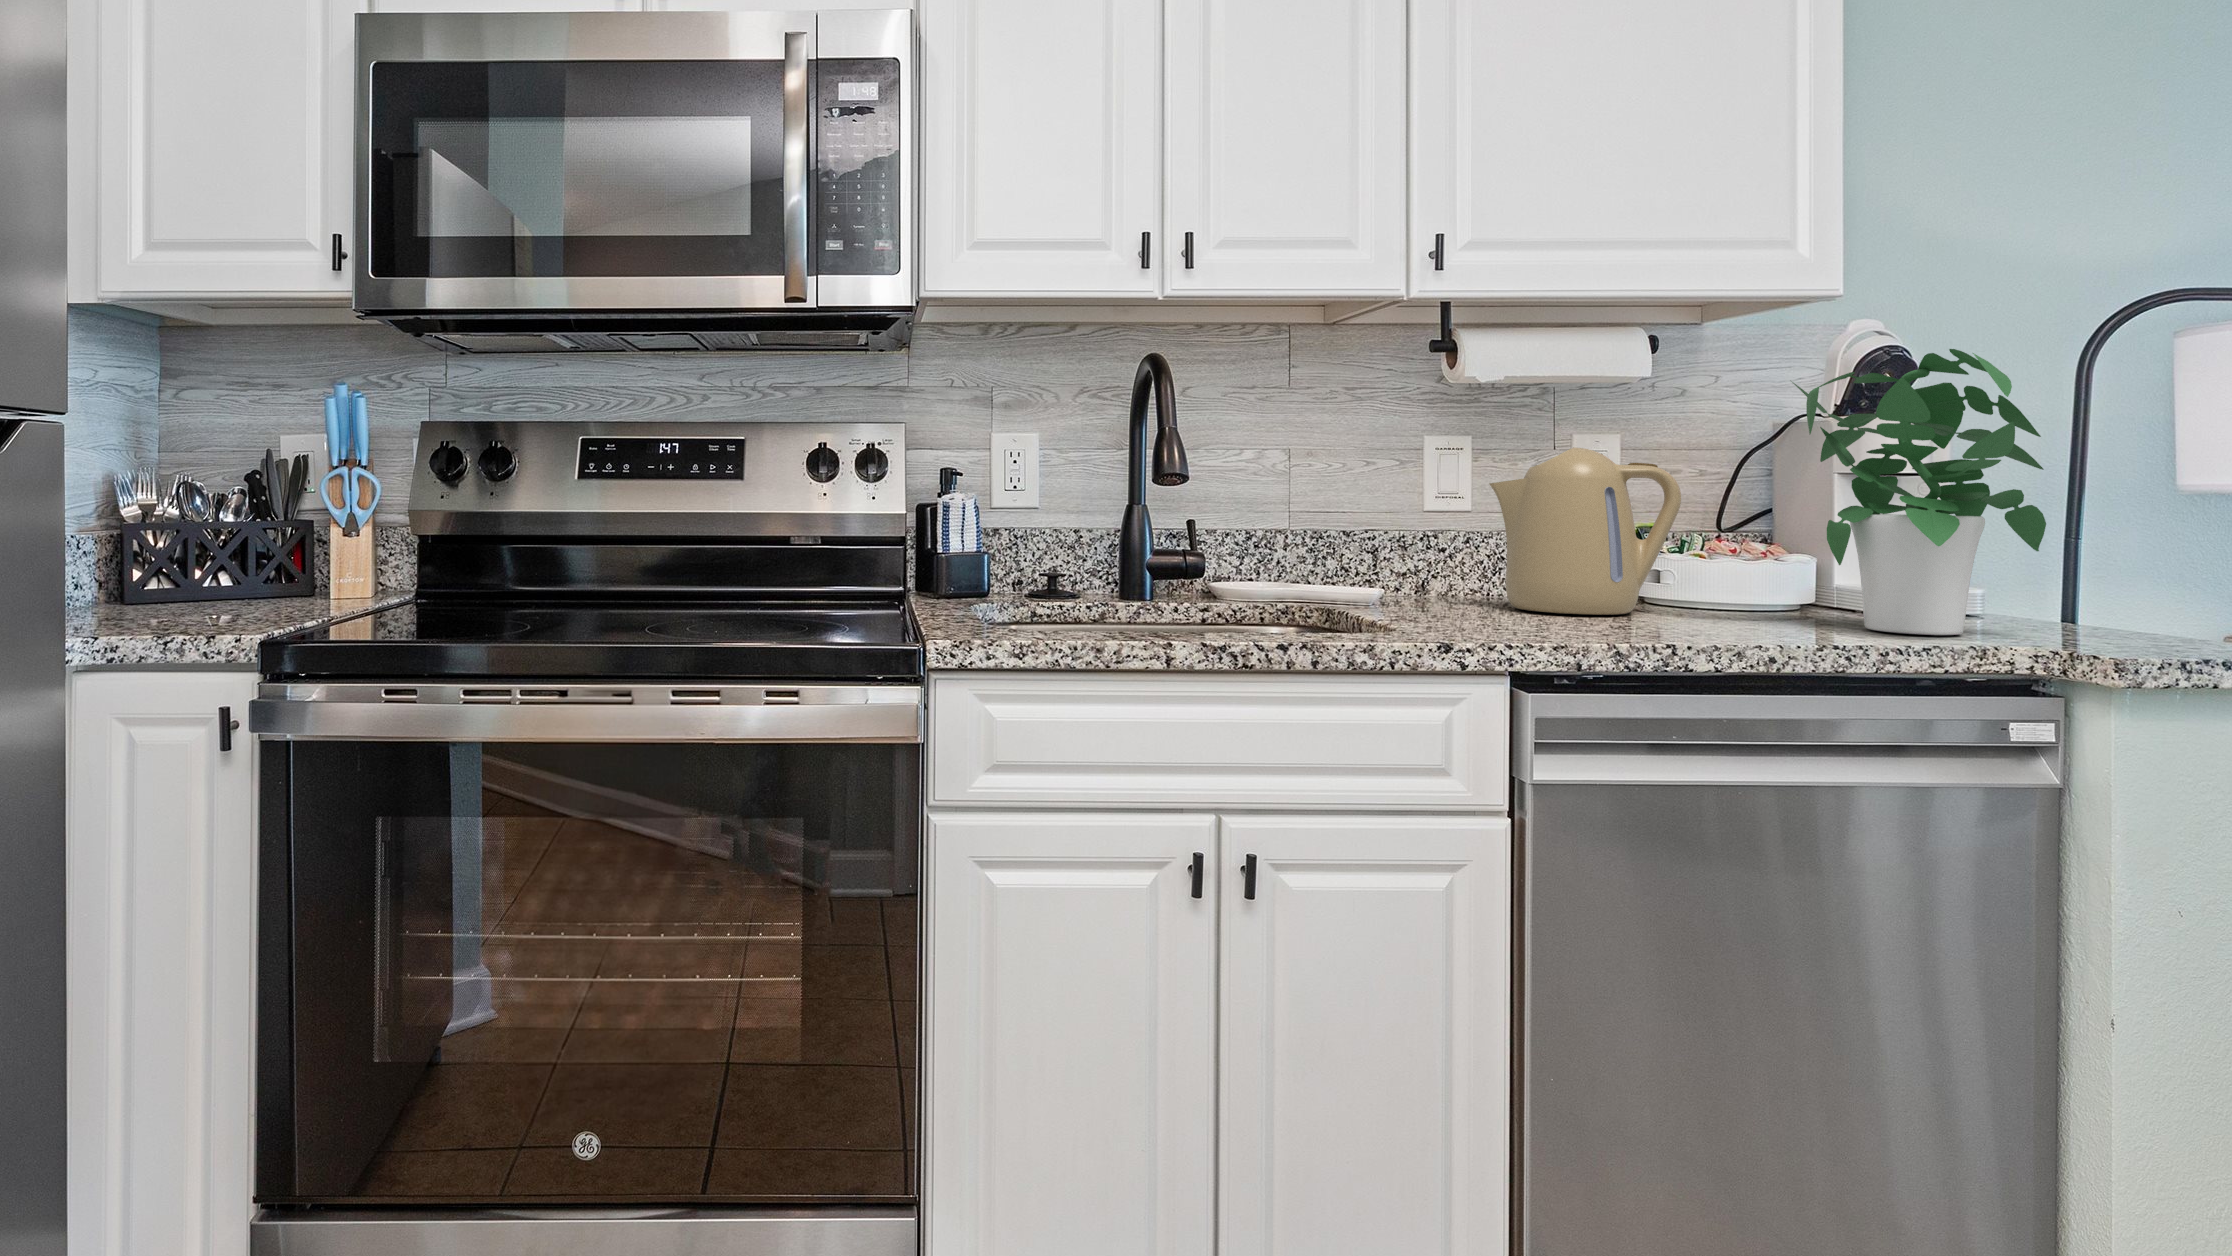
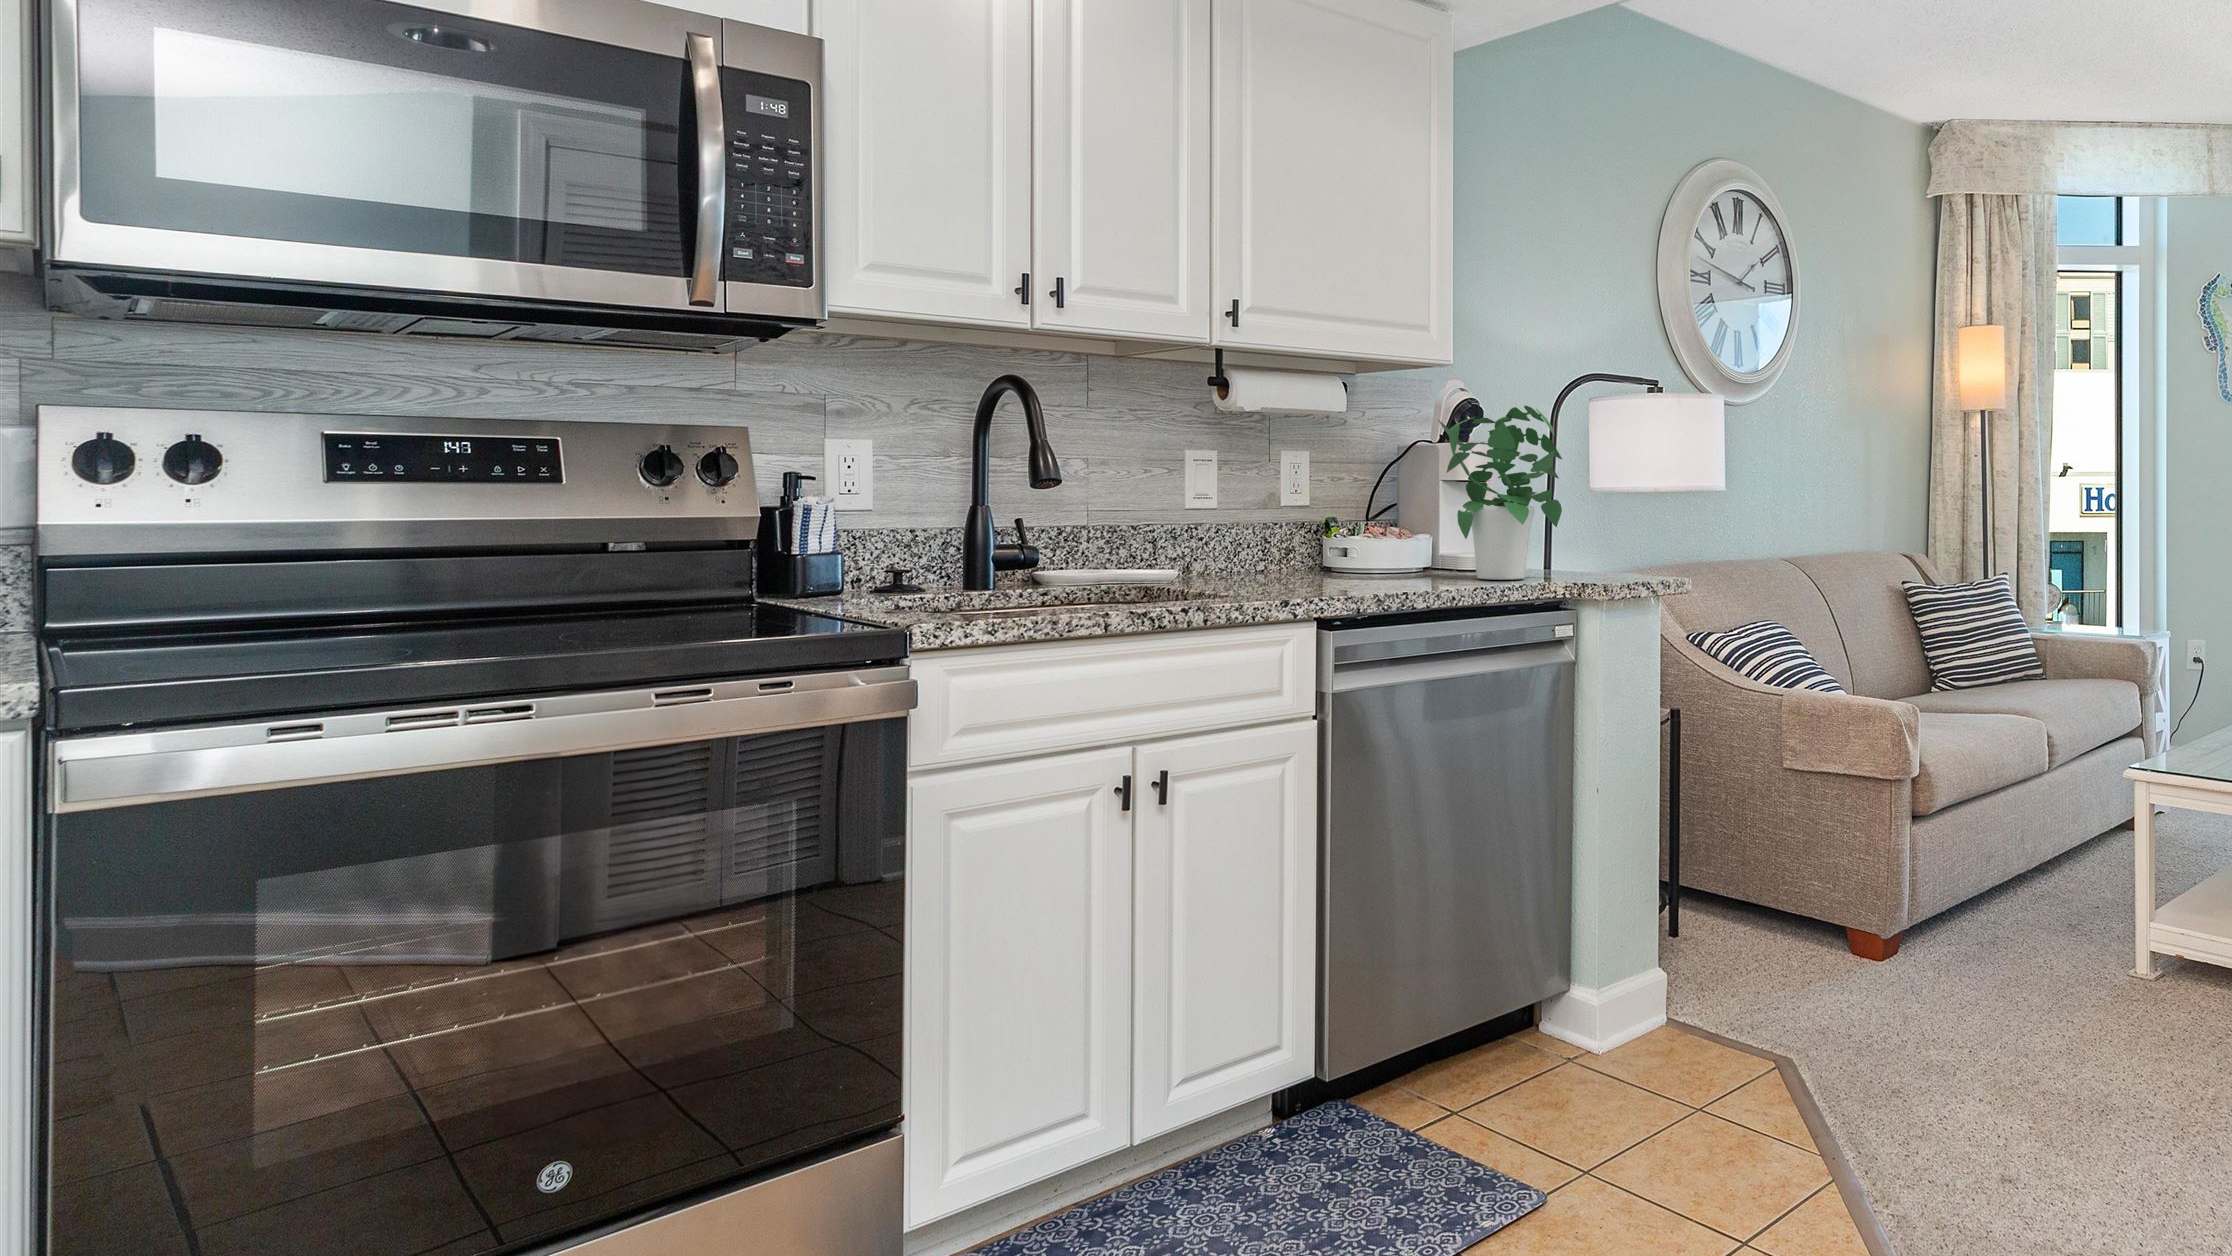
kettle: present [1489,447,1681,615] -> none [1249,461,1372,581]

